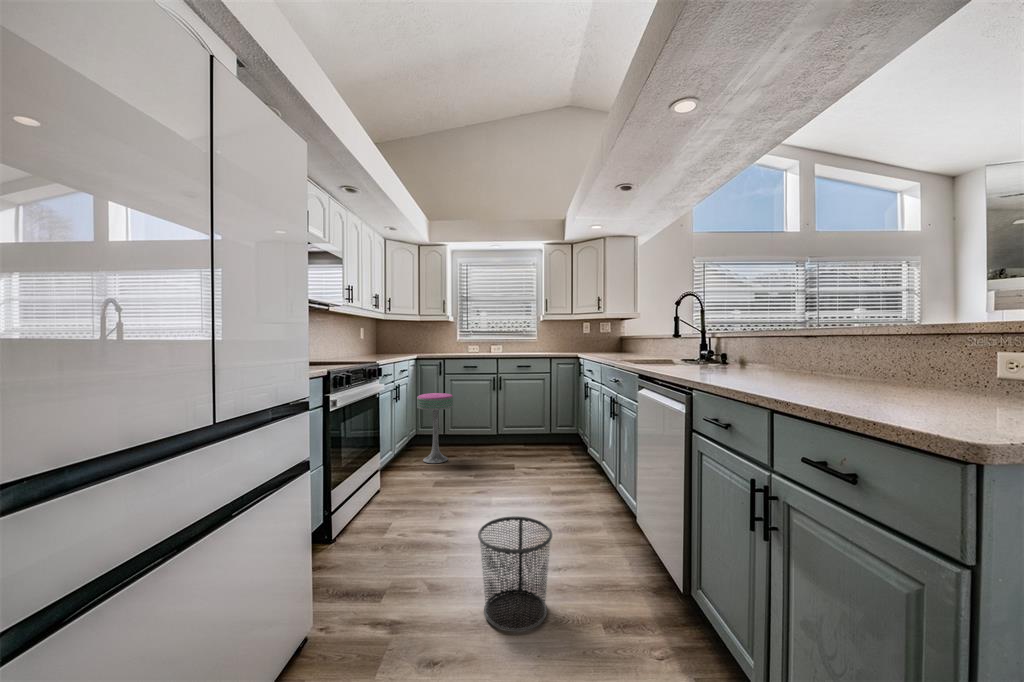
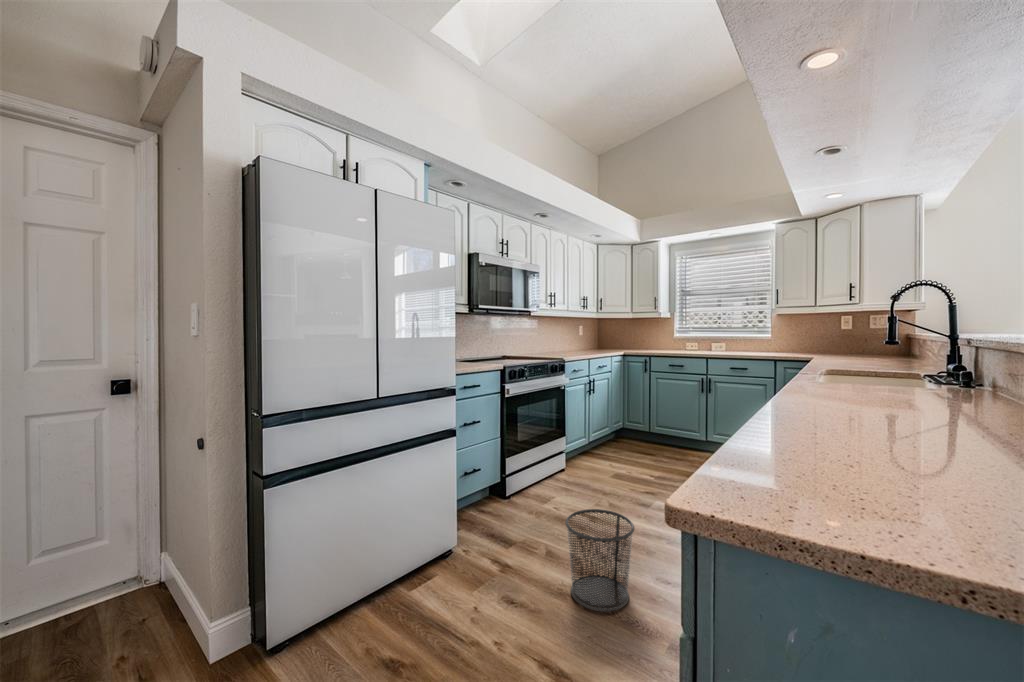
bar stool: present [417,393,453,463] -> none [613,390,649,458]

